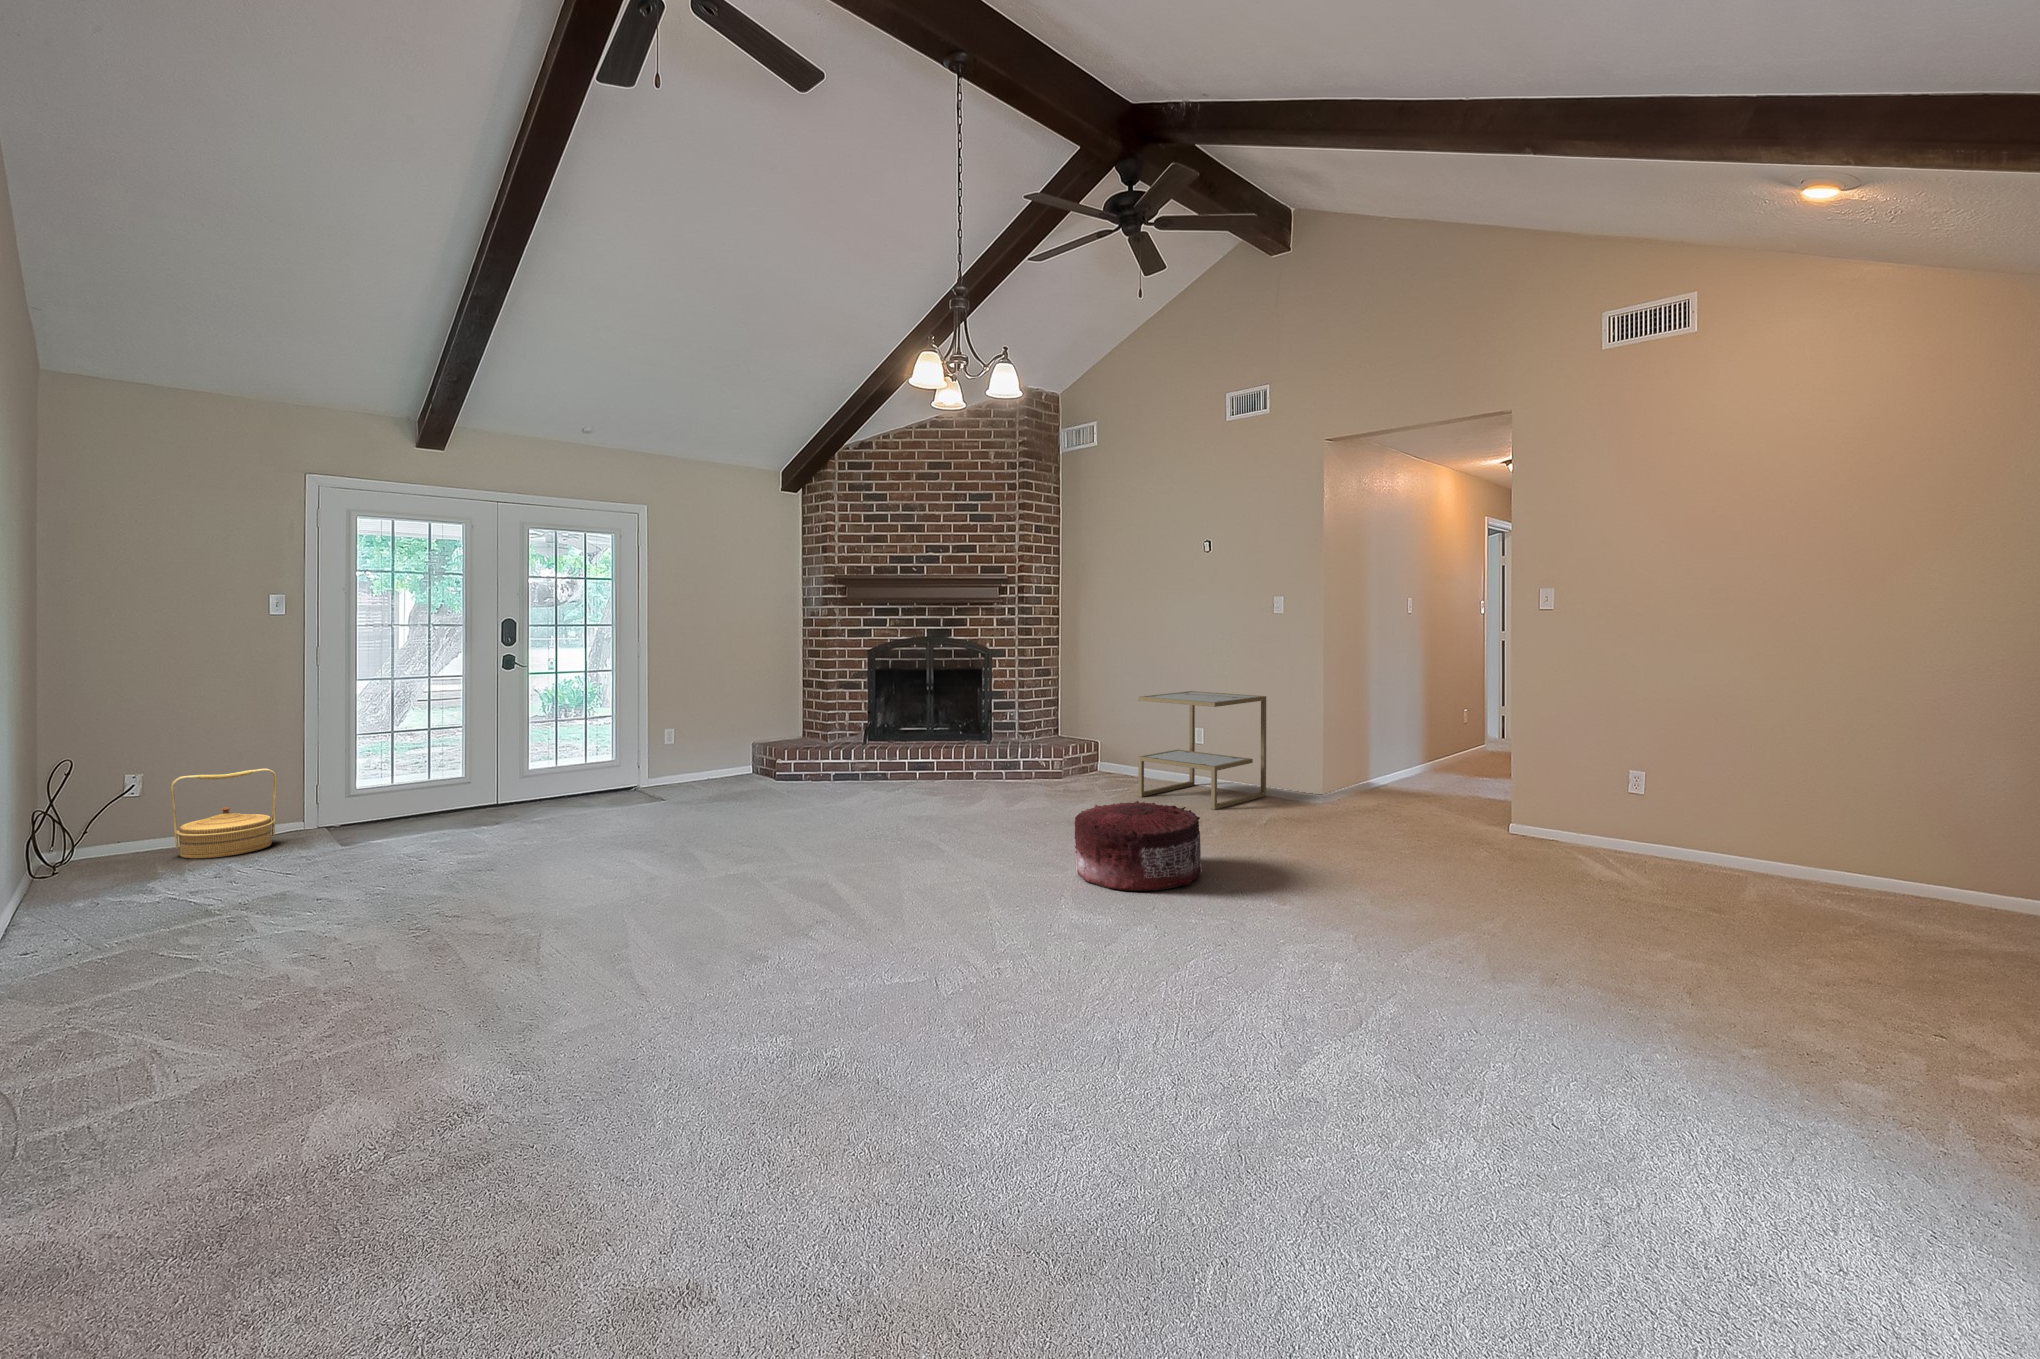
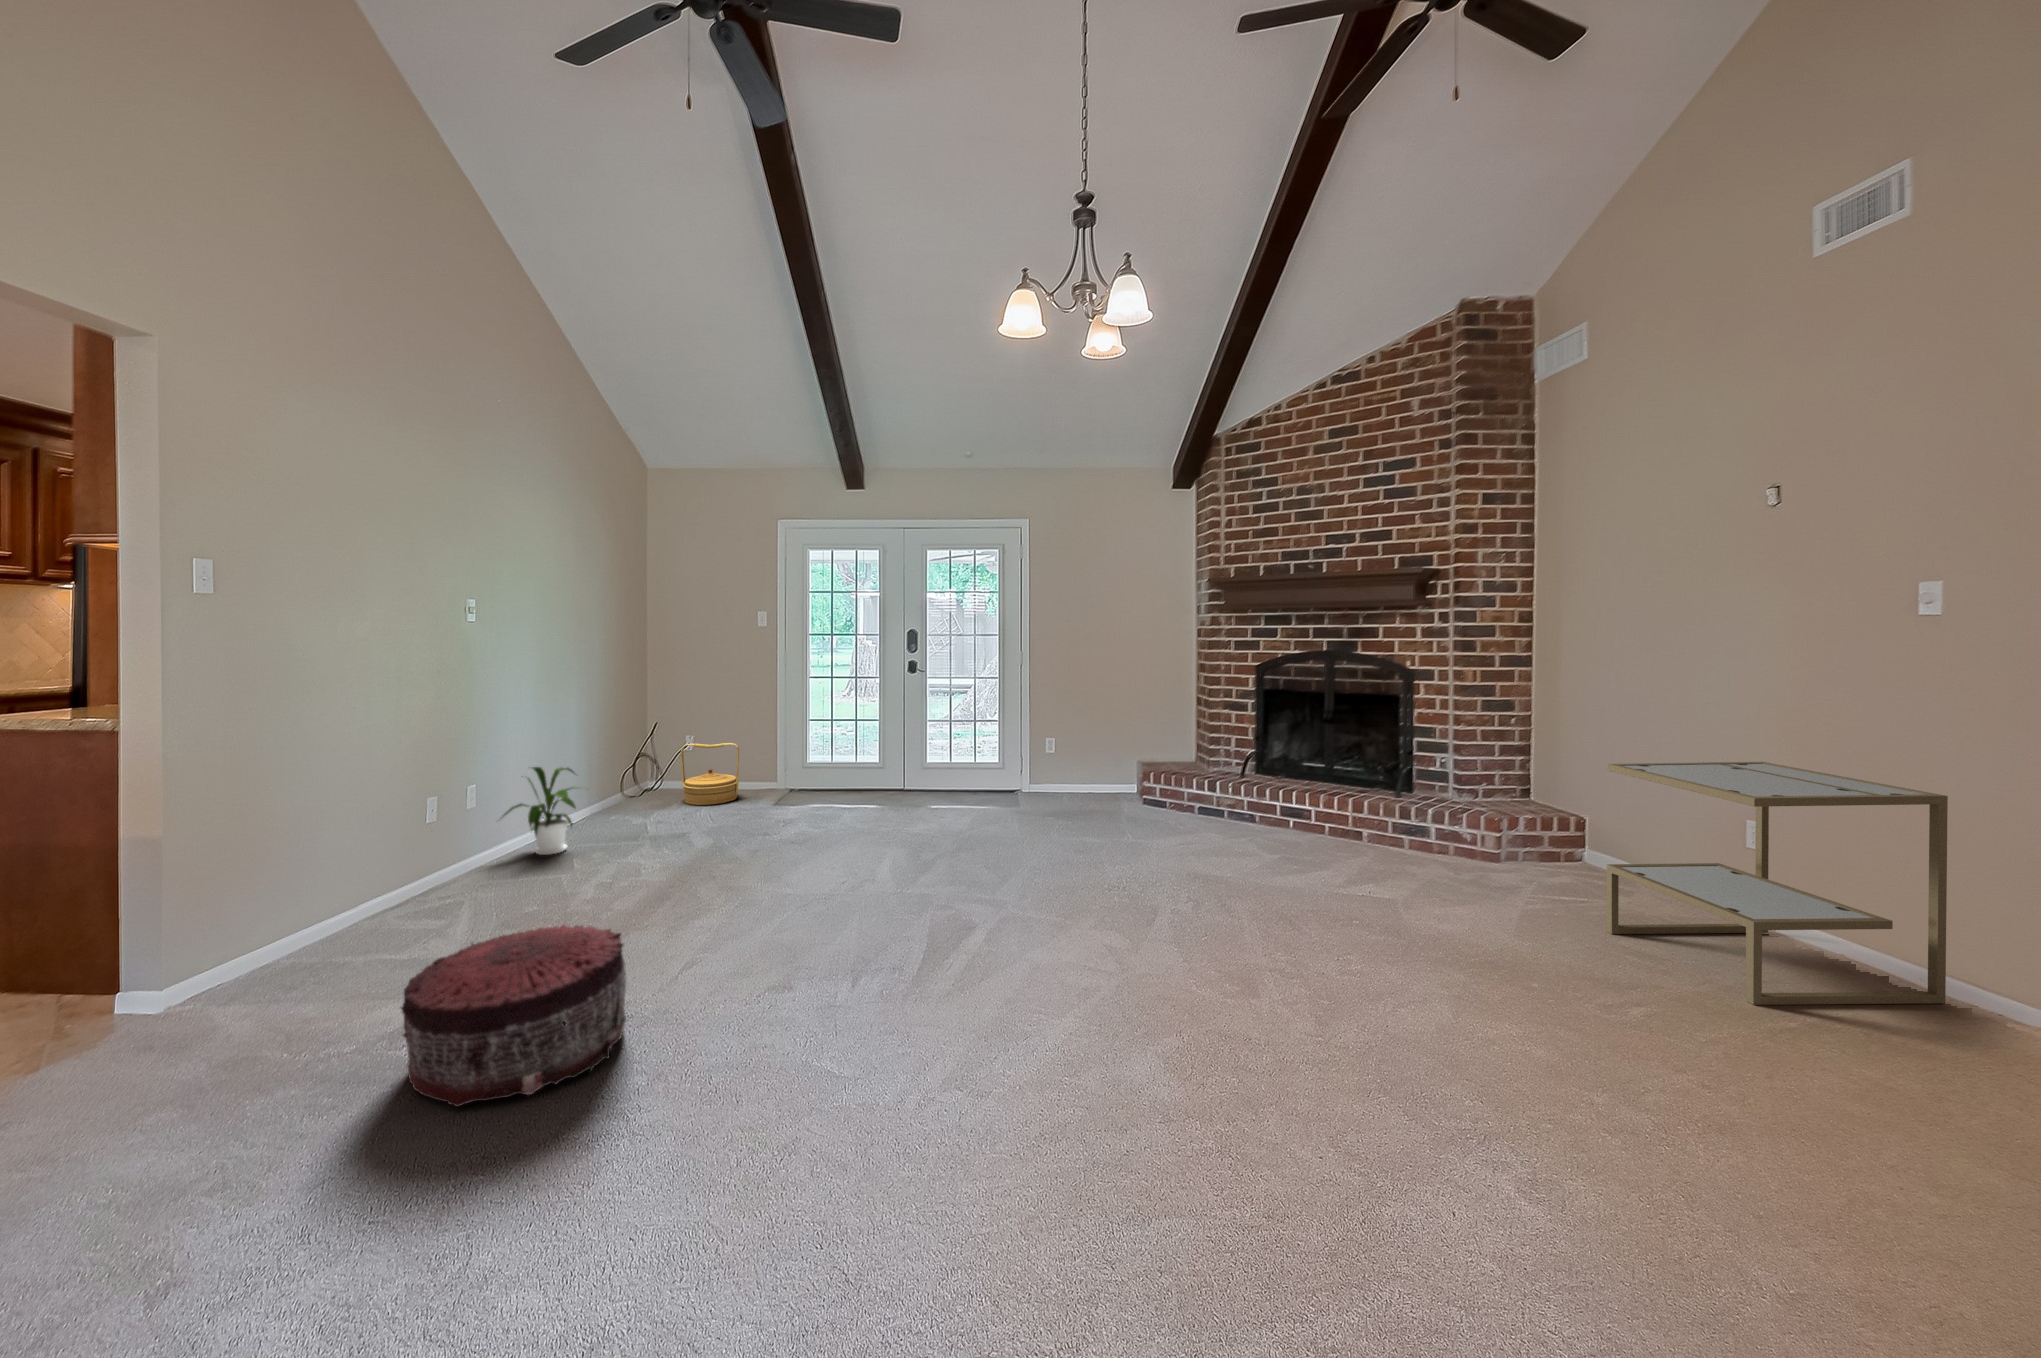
pouf: present [1075,801,1202,891] -> present [401,925,626,1107]
house plant: none [7,806,163,937] -> present [504,767,576,855]

